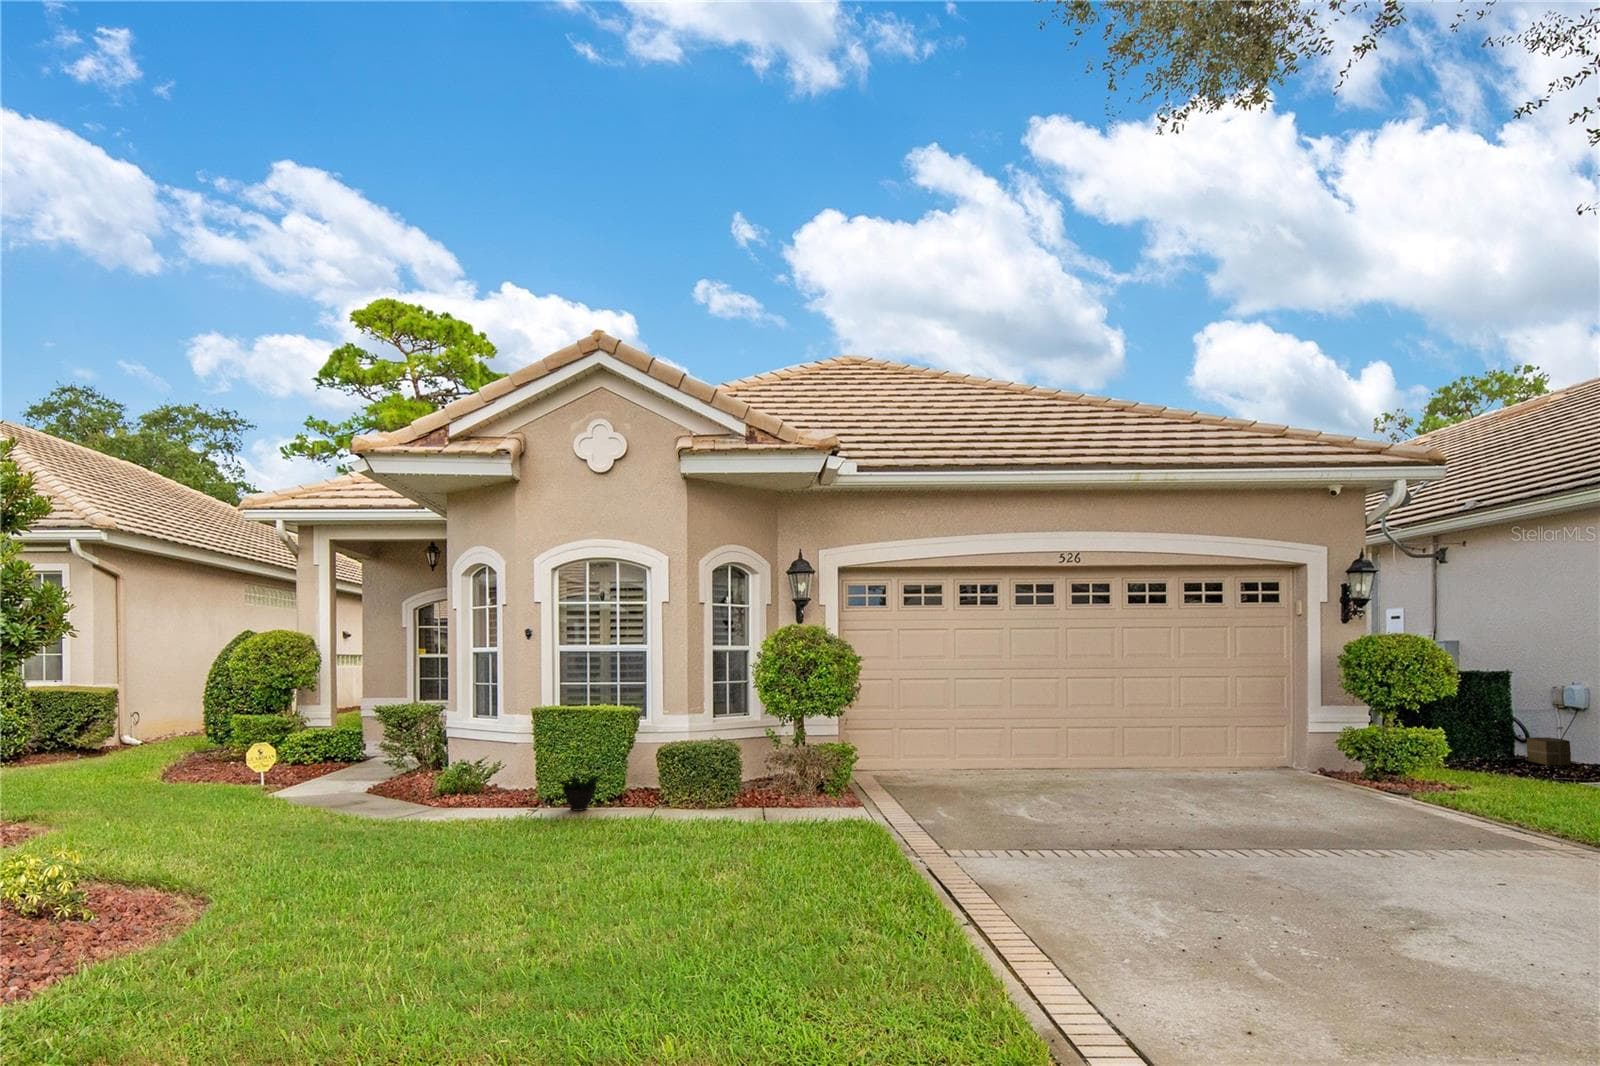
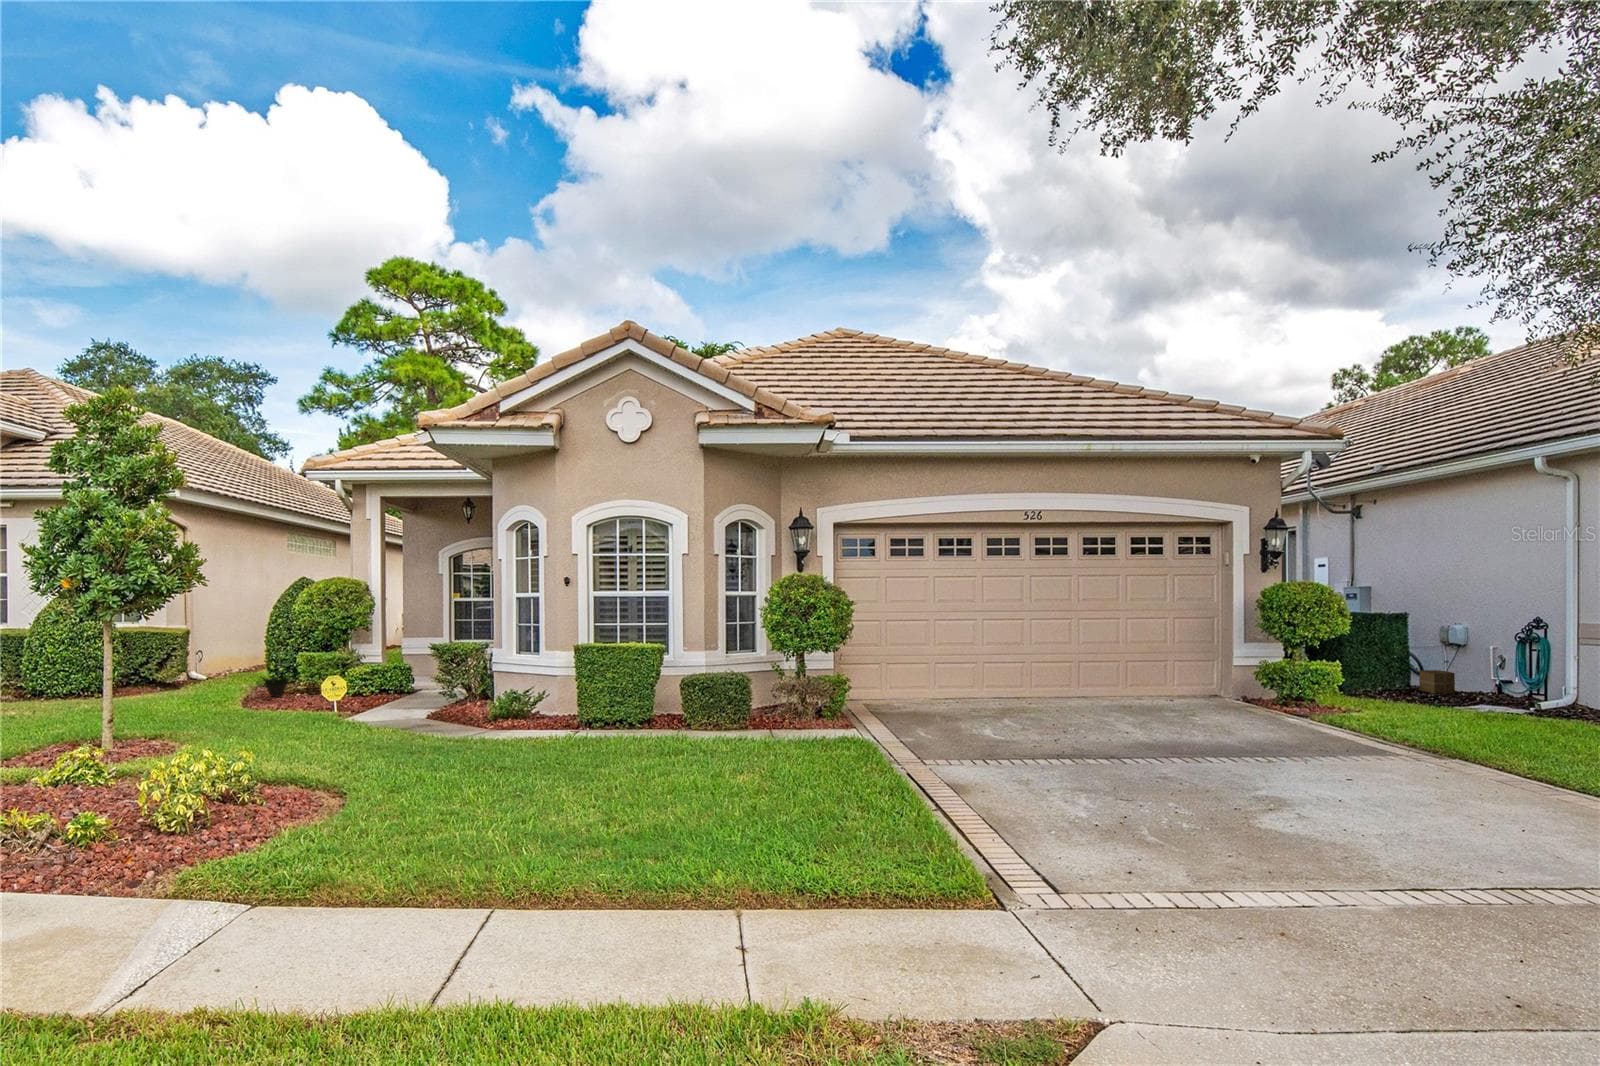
decorative plant: present [555,774,602,811] -> present [261,676,291,697]

